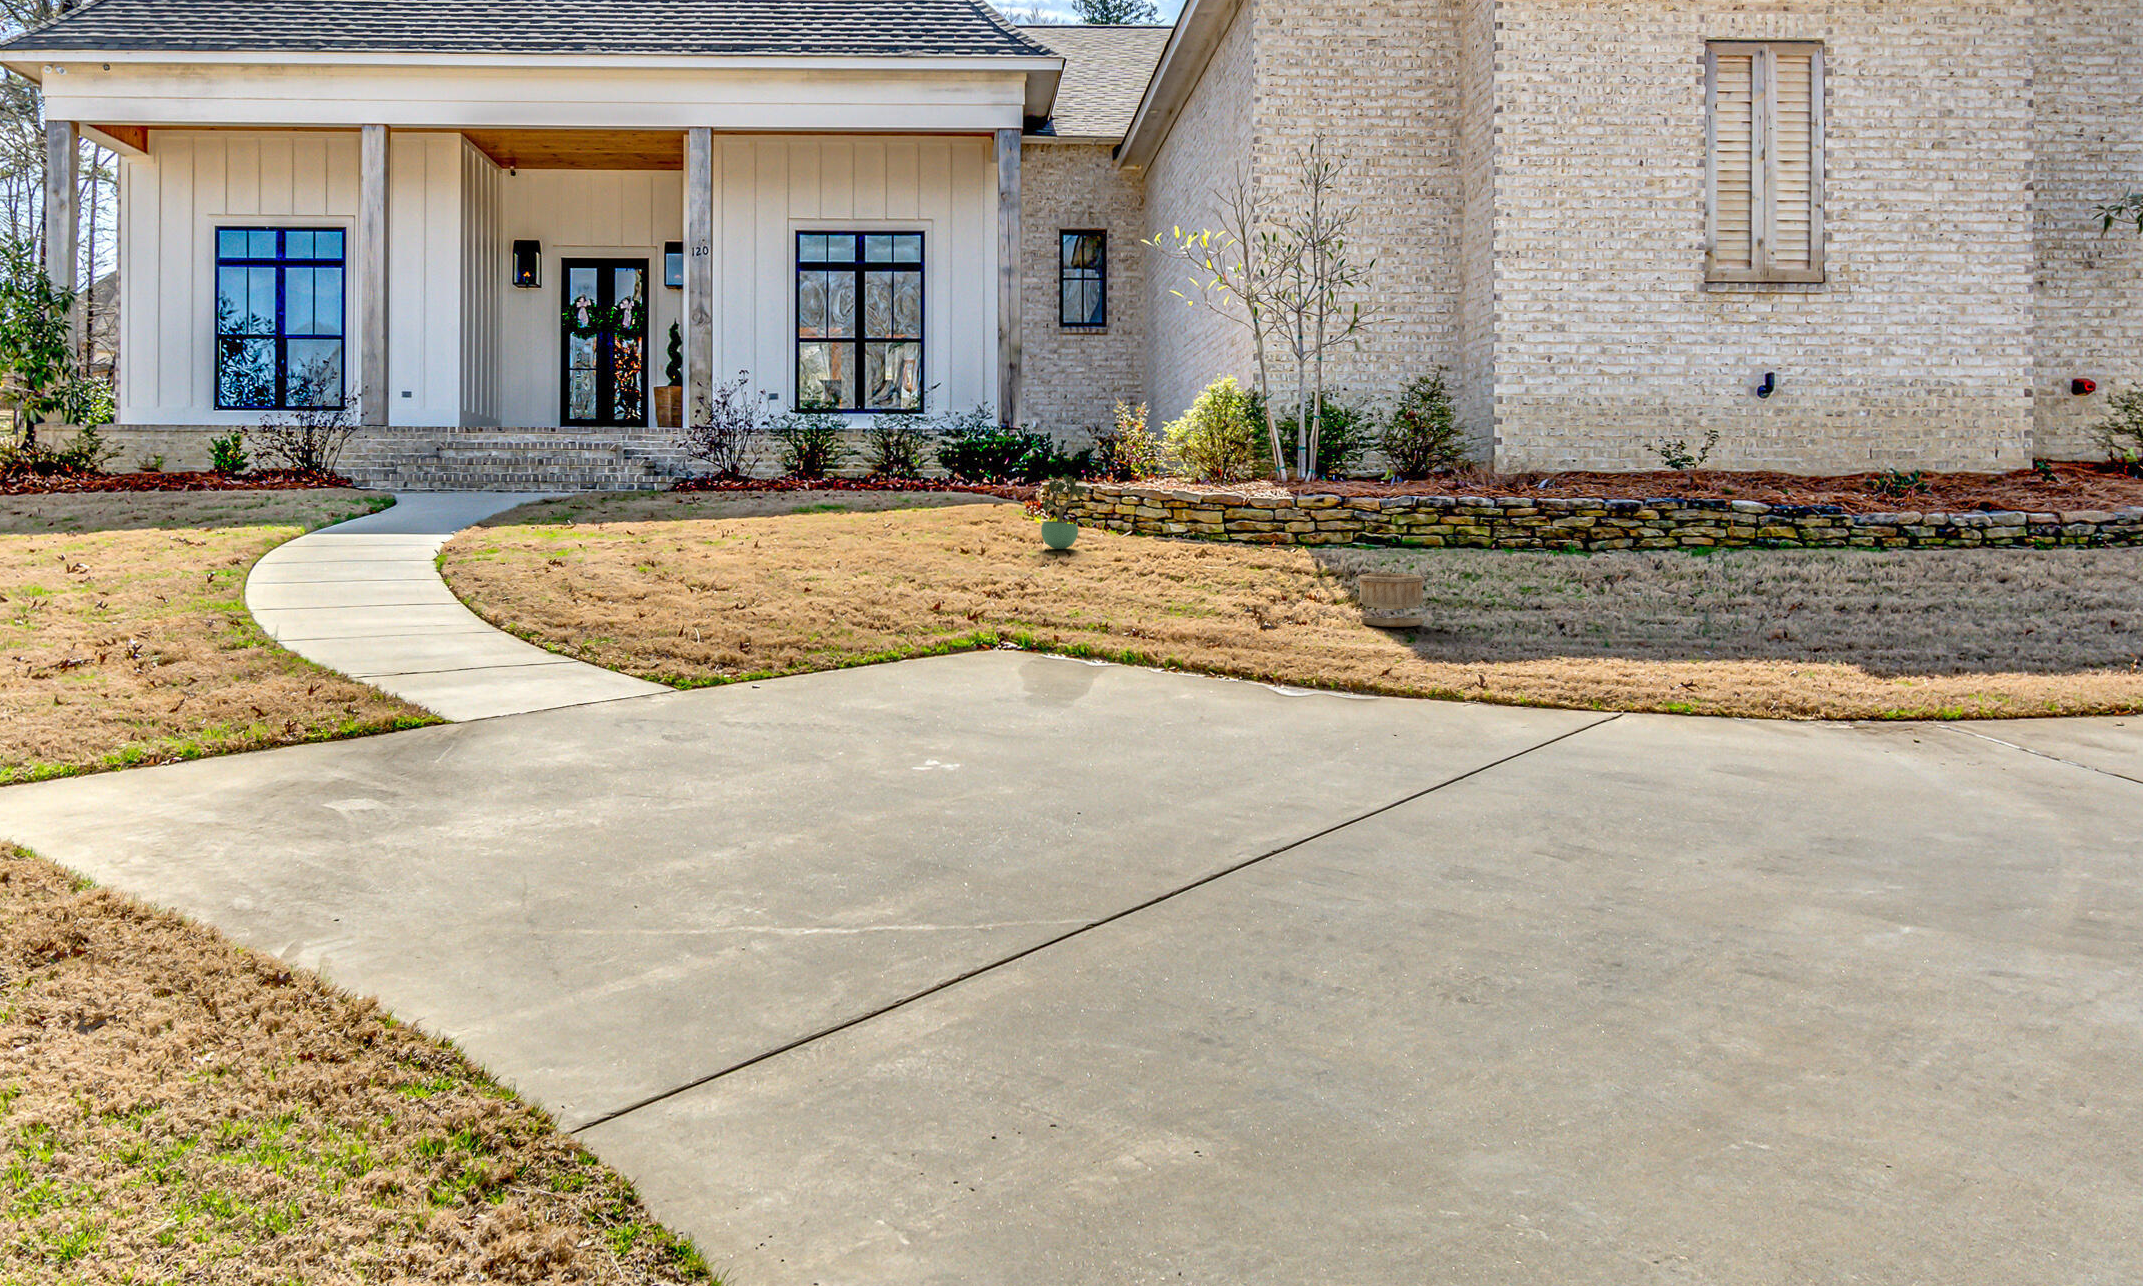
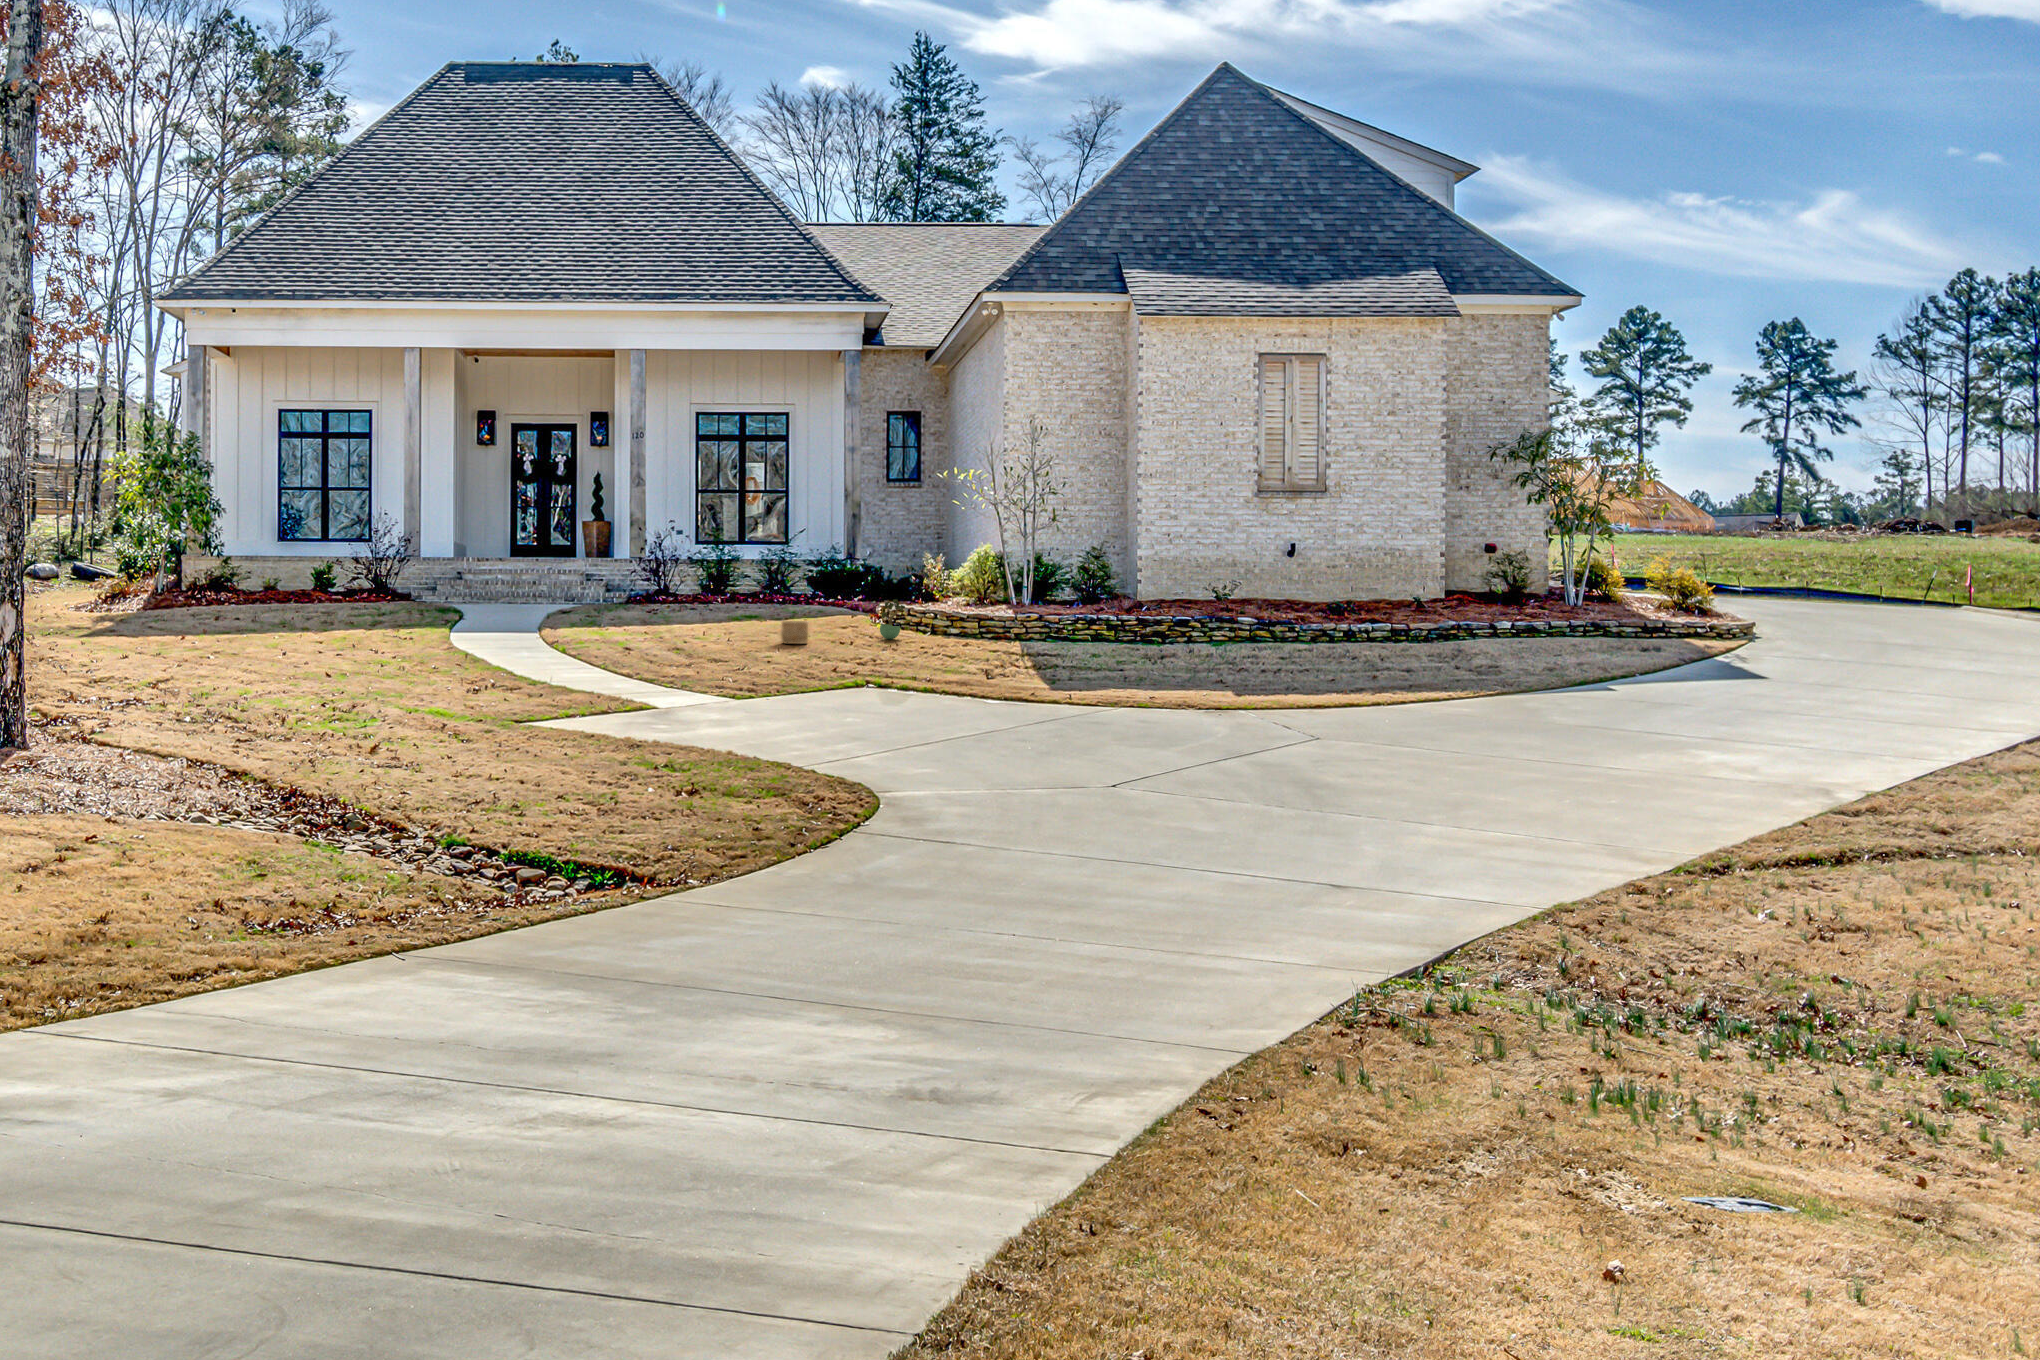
wooden bucket: present [1358,573,1424,627] -> present [781,621,808,644]

